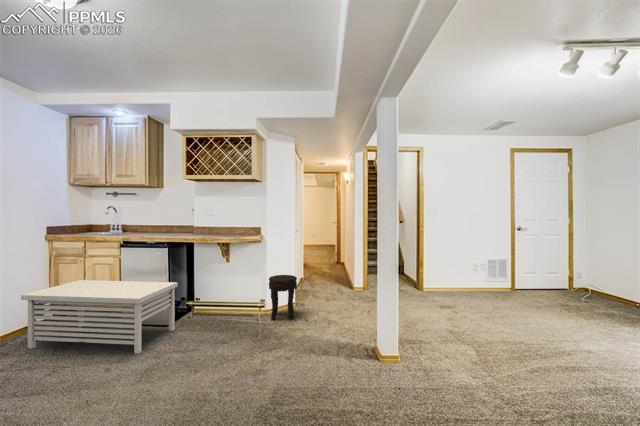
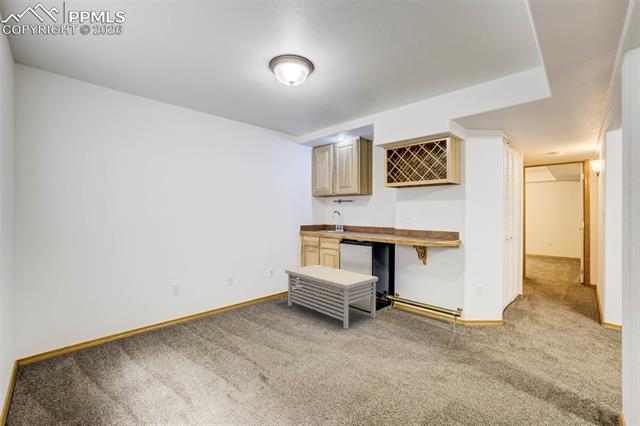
side table: present [269,275,297,320] -> none [466,286,502,339]

